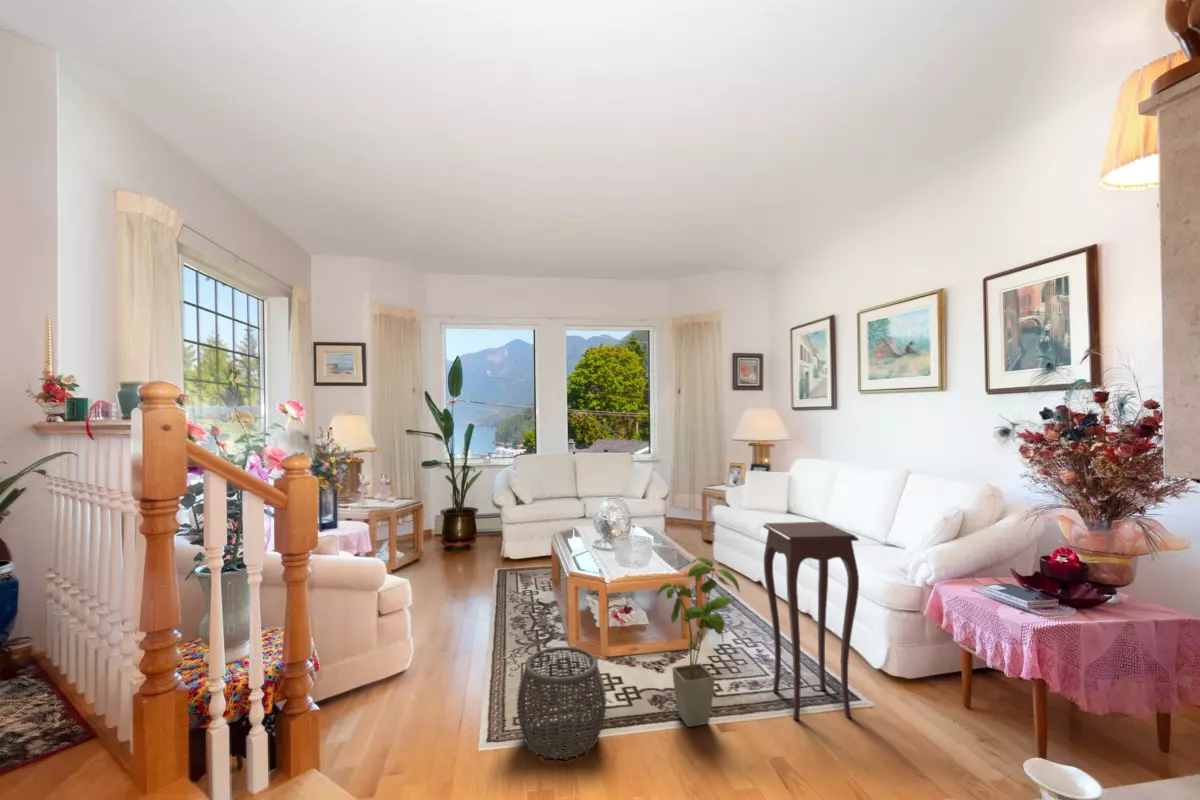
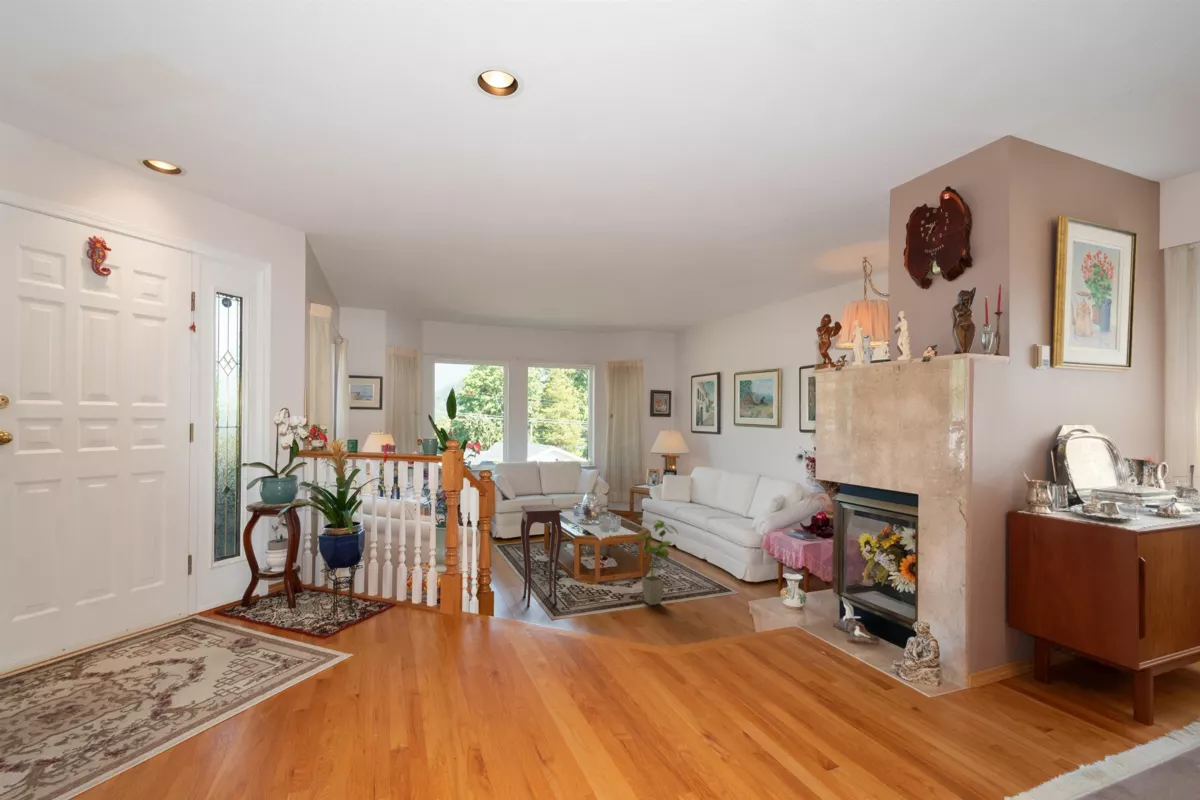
side table: present [763,522,859,720] -> present [521,504,562,606]
woven basket: present [517,647,606,759] -> none [567,568,614,619]

